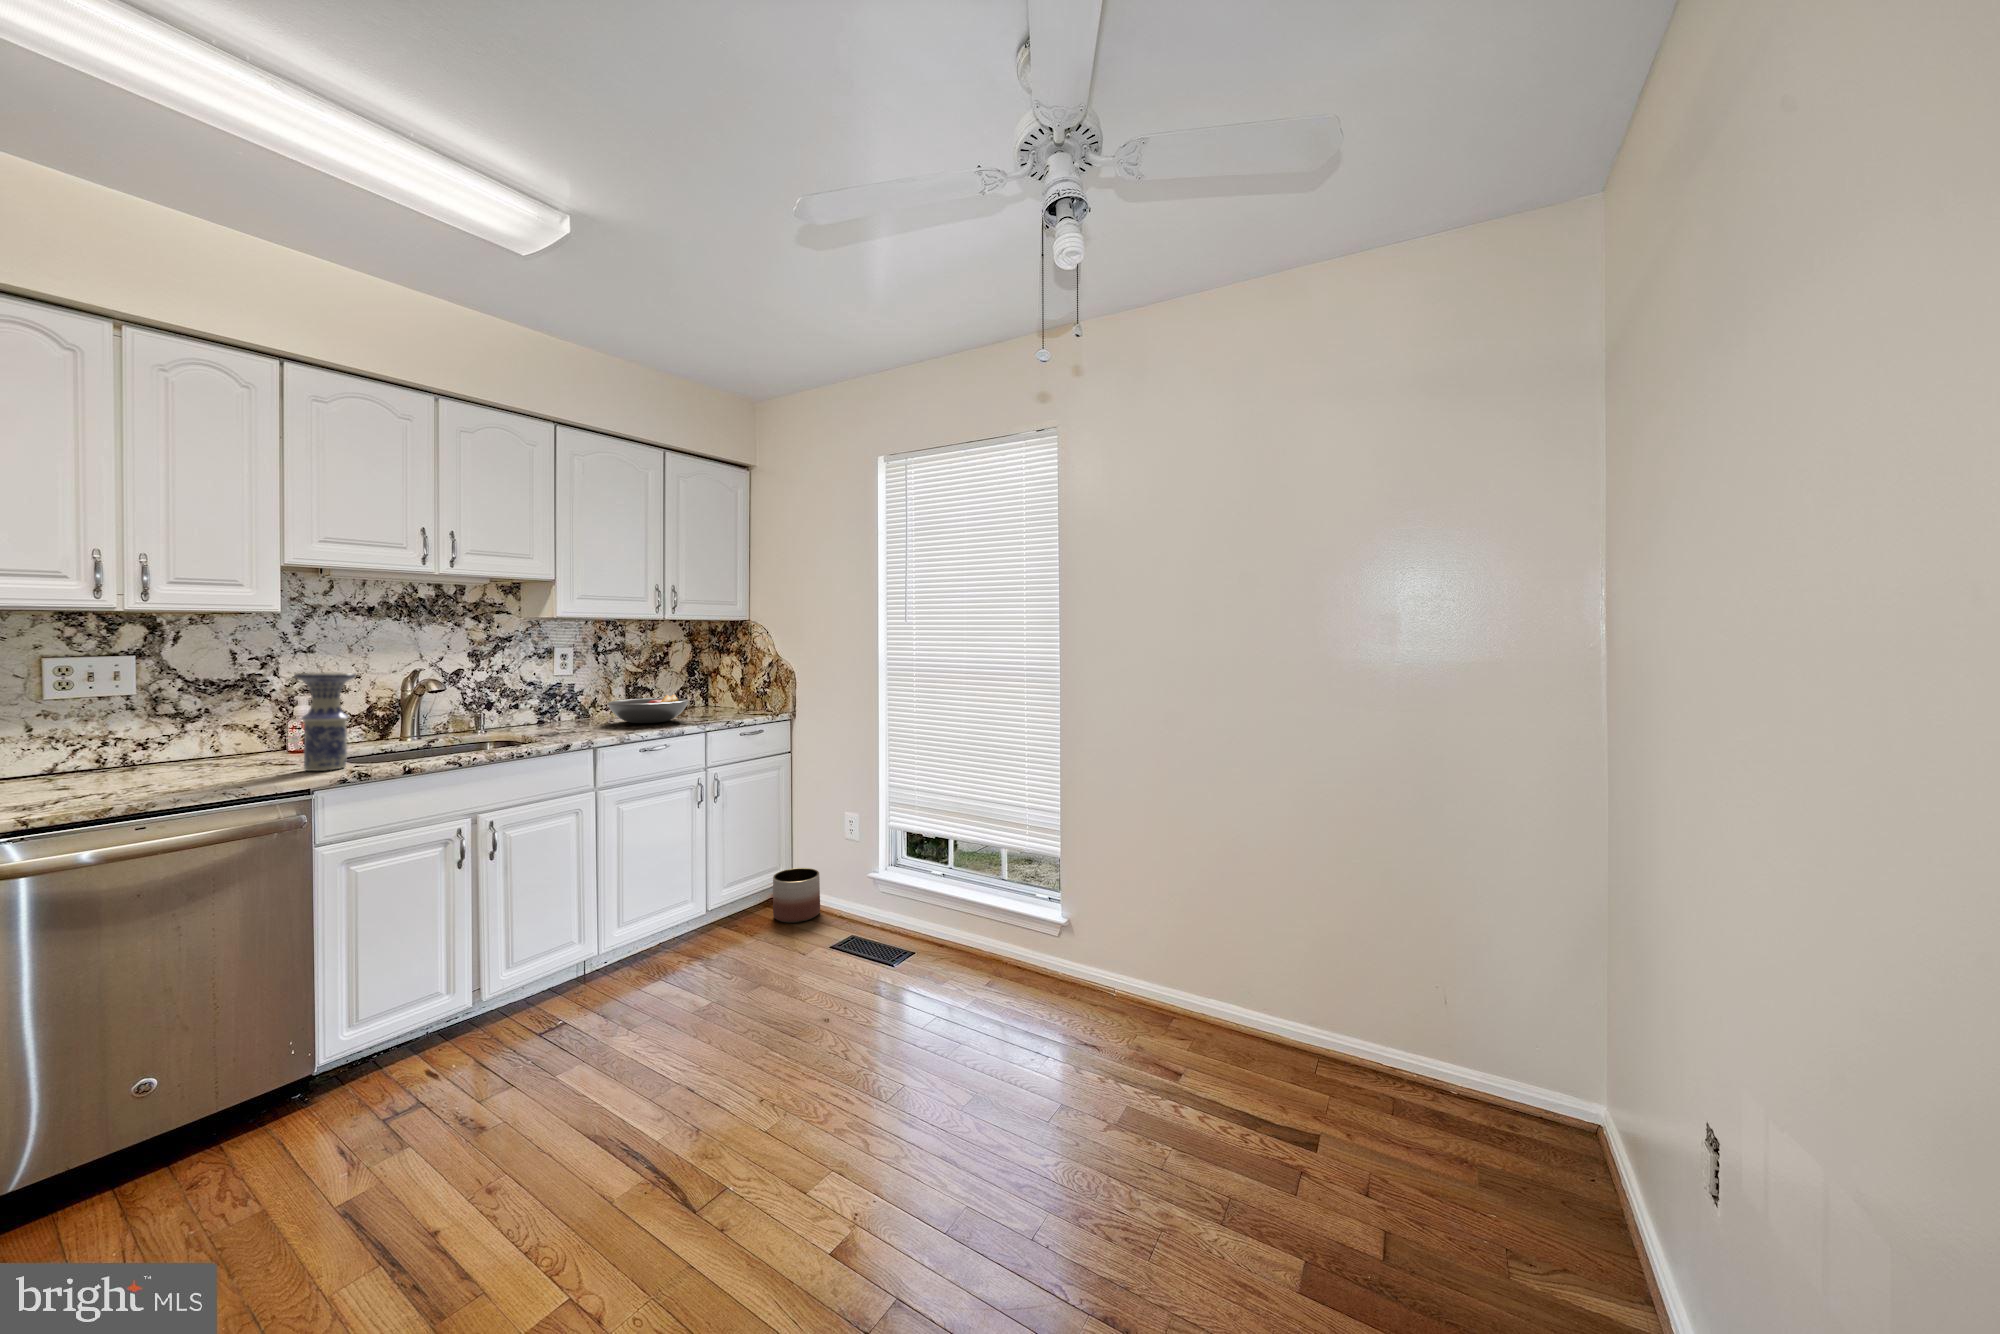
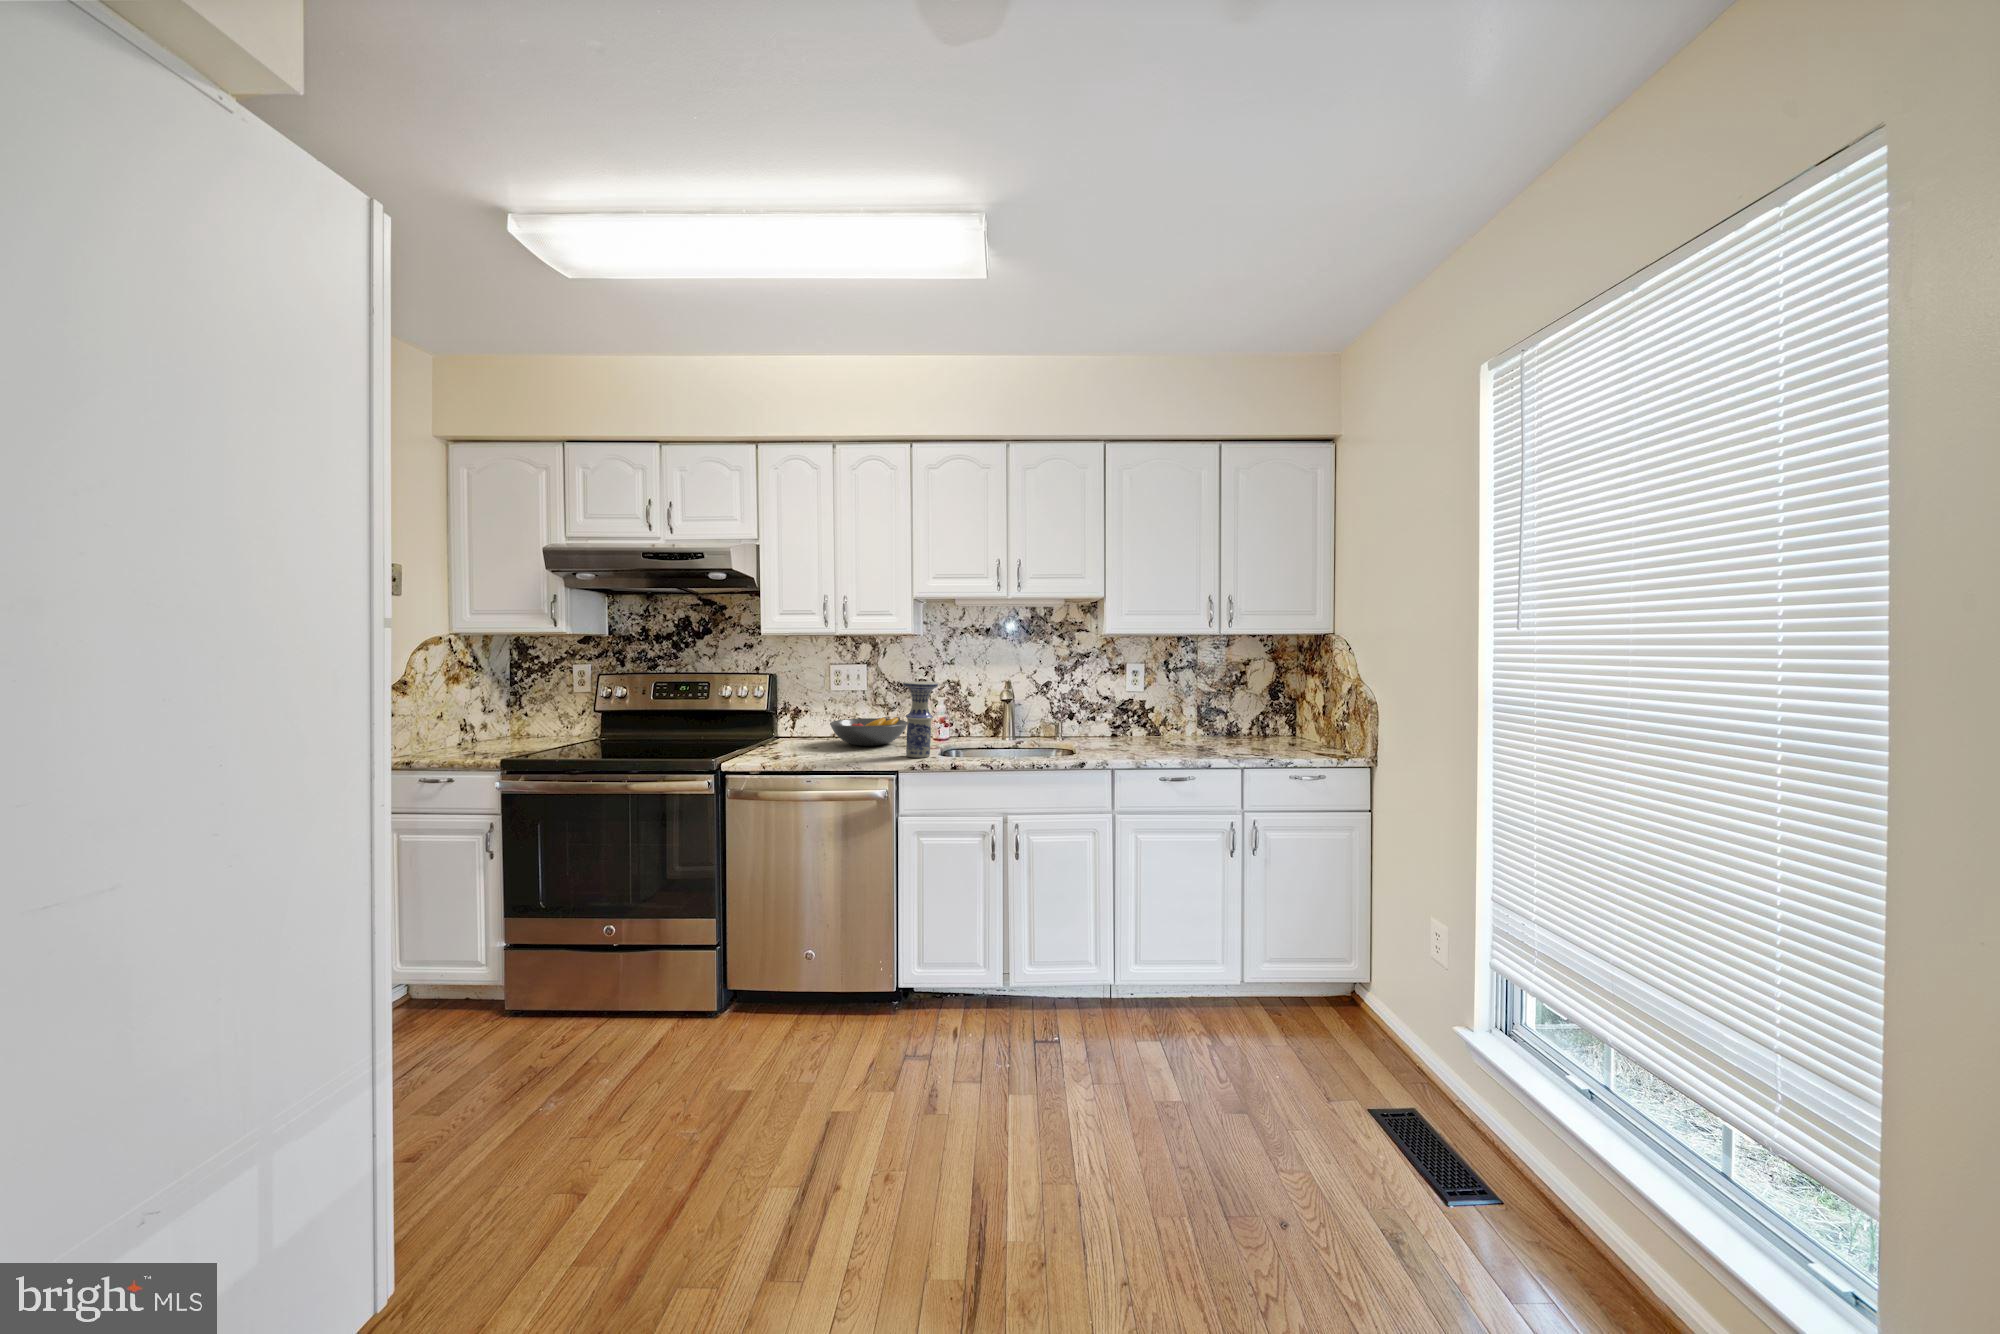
fruit bowl: present [607,694,689,723] -> present [830,717,907,746]
planter: present [773,868,820,923] -> none [1319,960,1387,1042]

